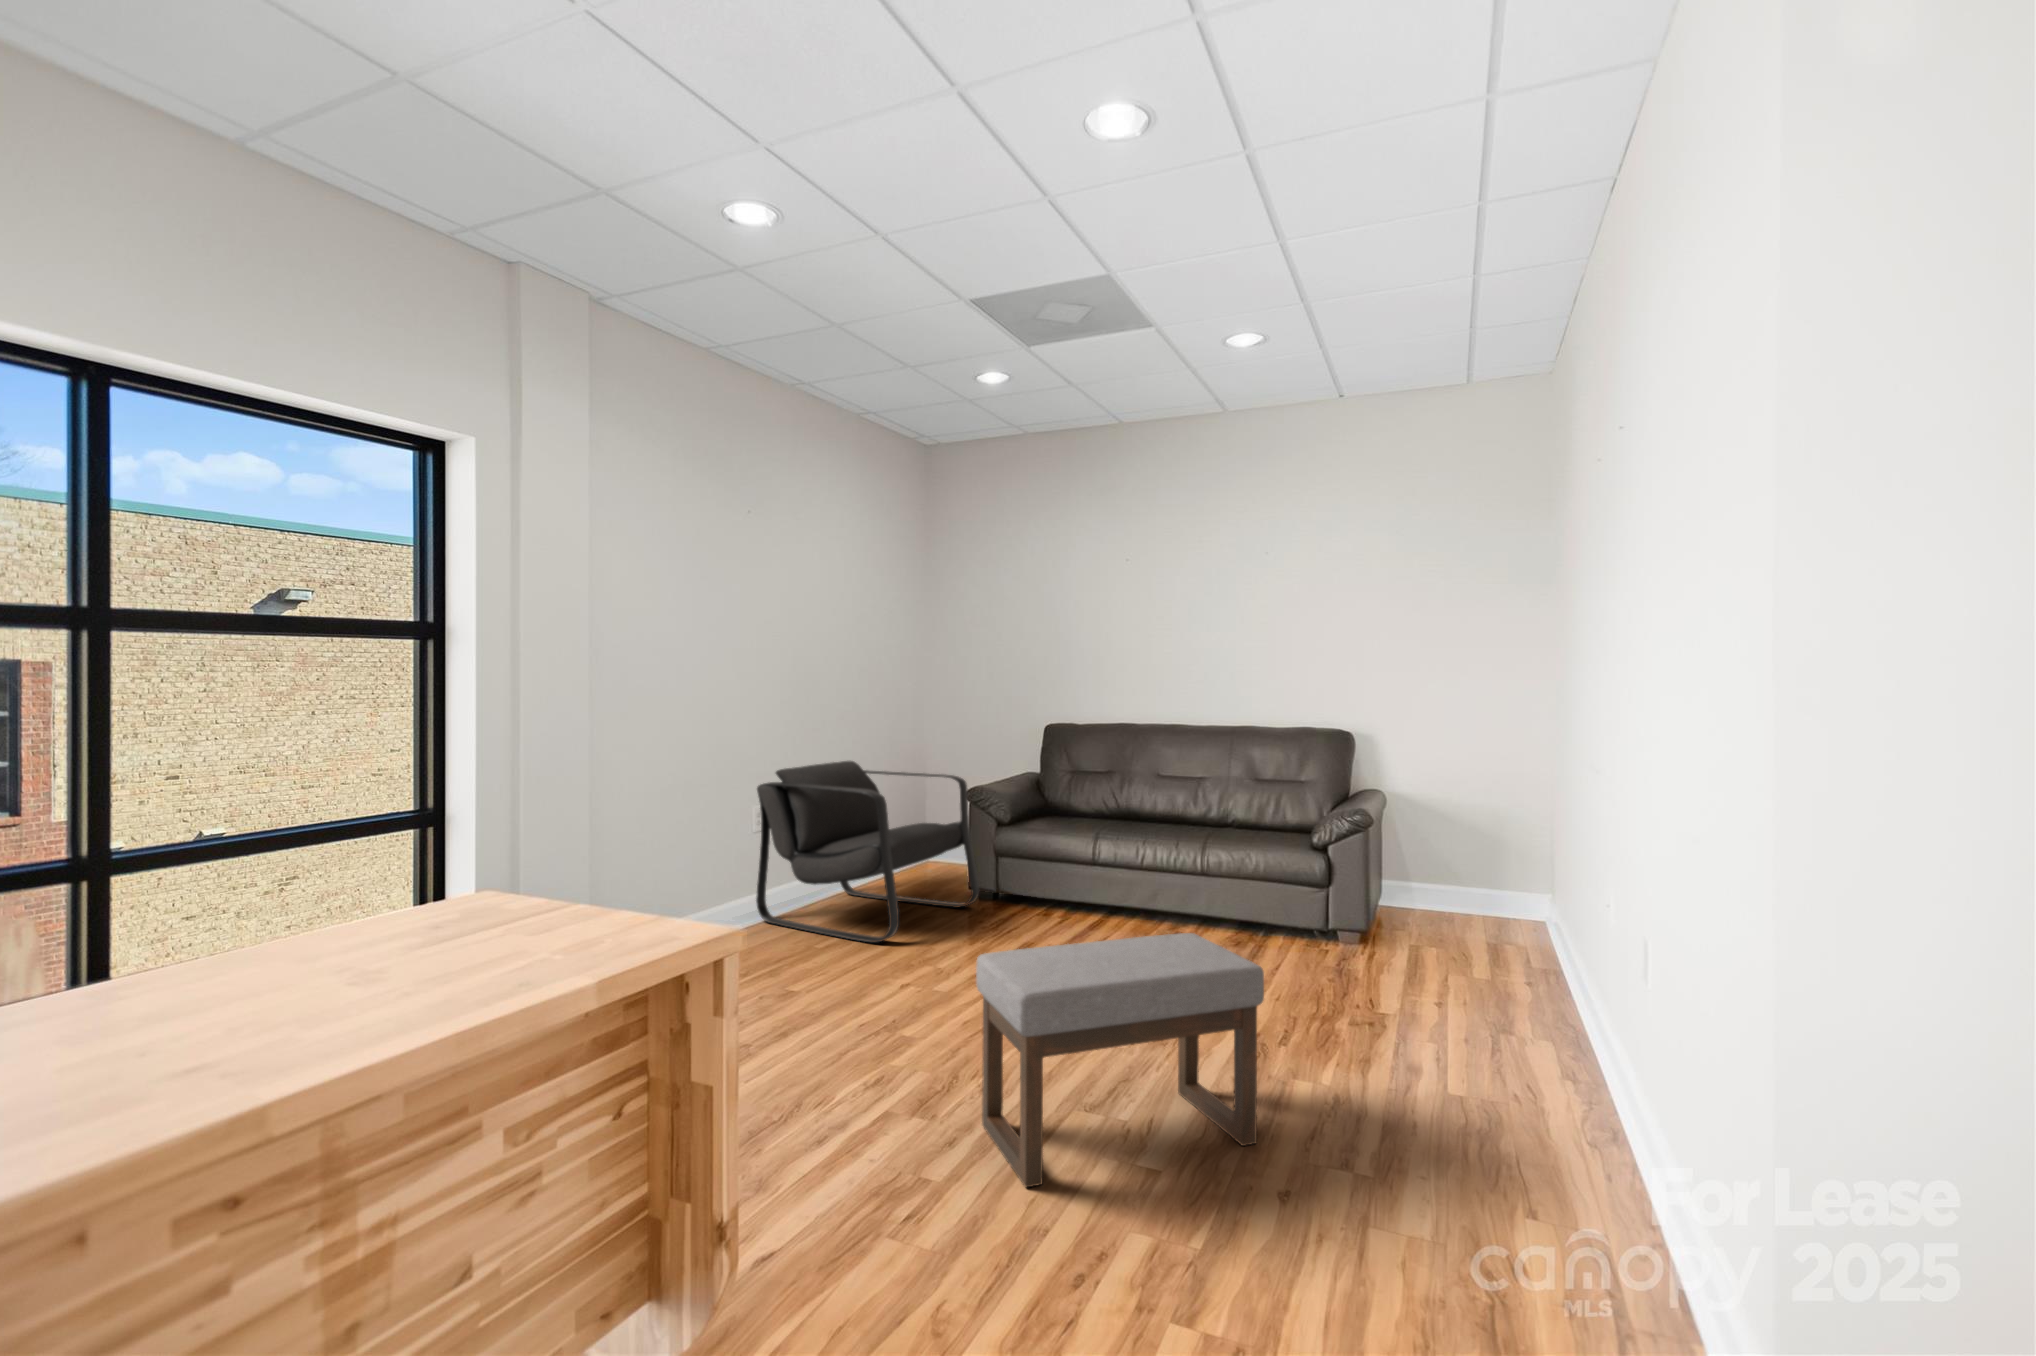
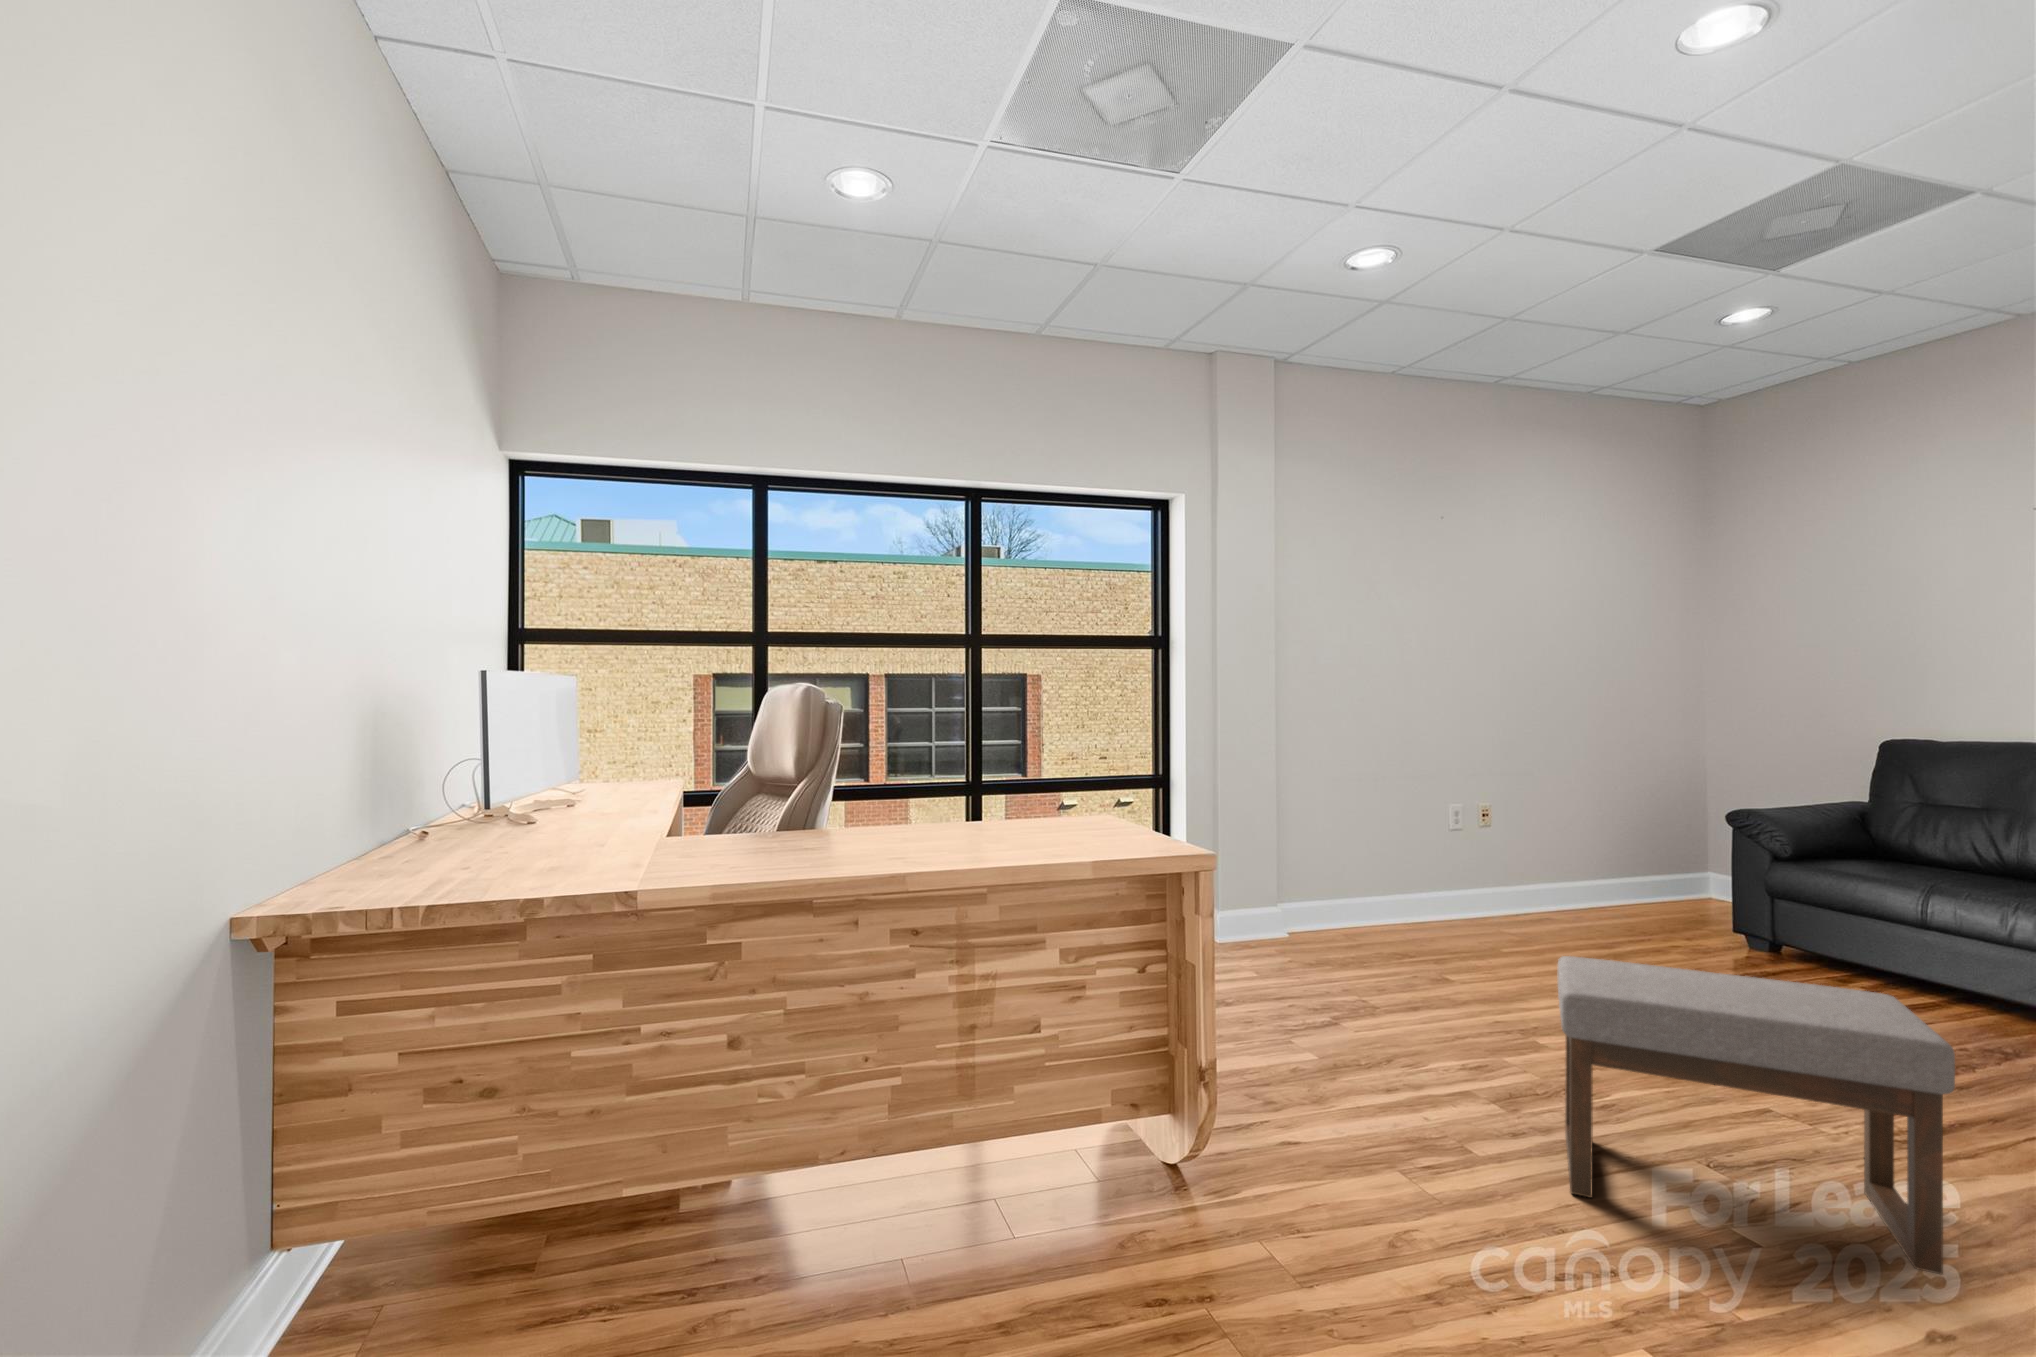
armchair: present [756,761,979,942] -> none [1458,768,1739,960]

